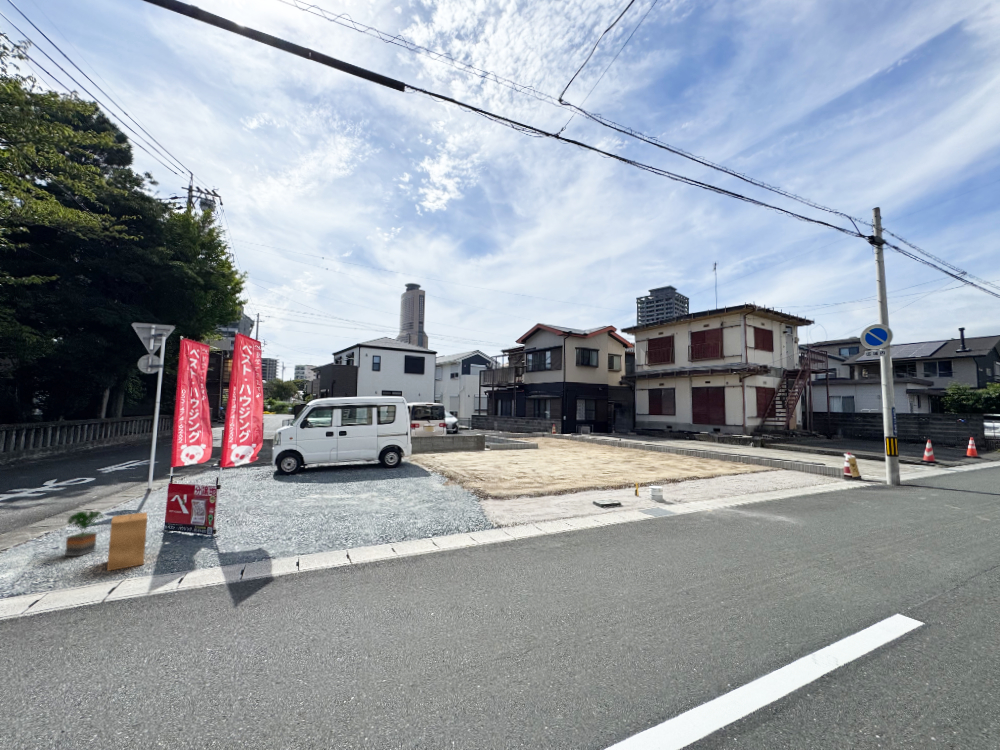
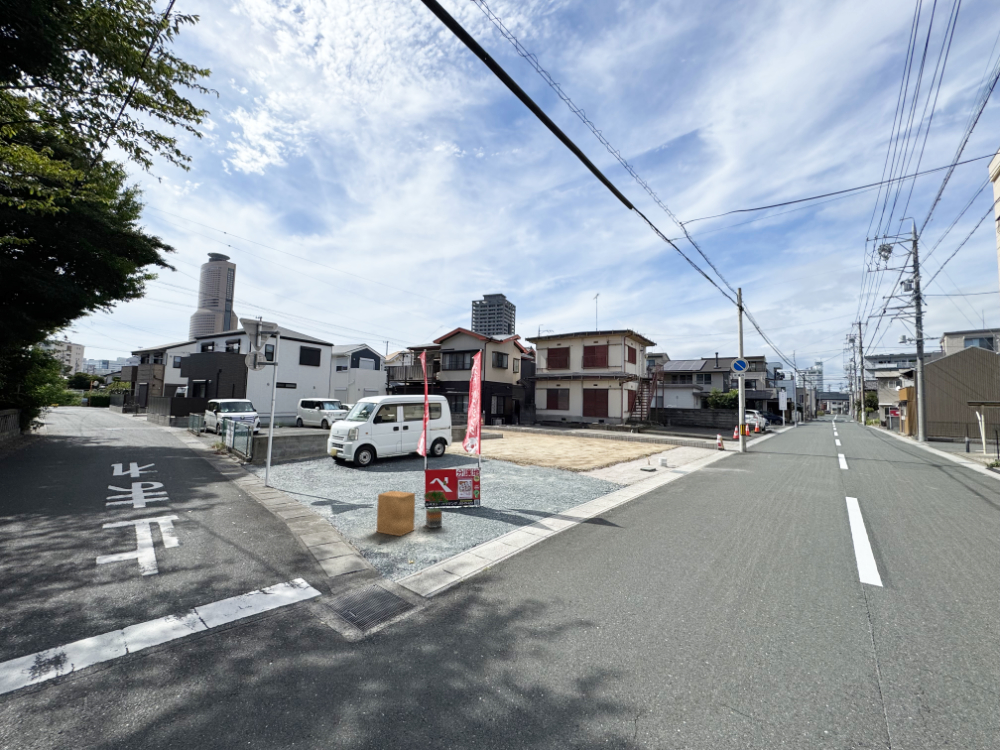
cardboard box: present [107,512,147,571] -> present [377,491,415,536]

